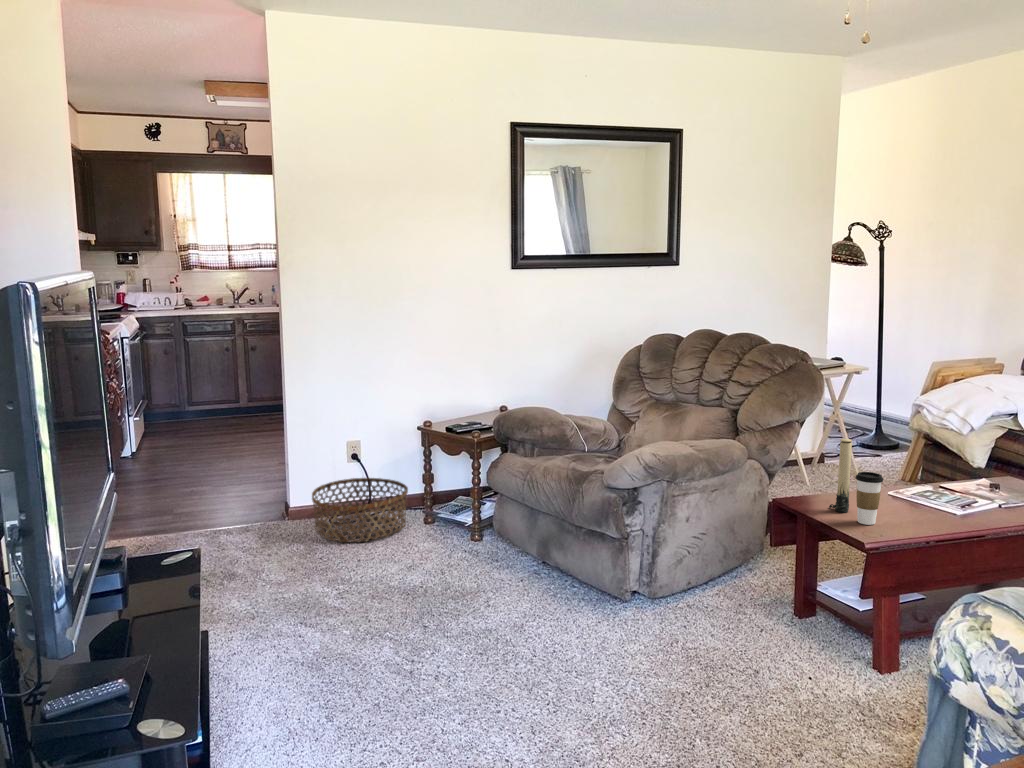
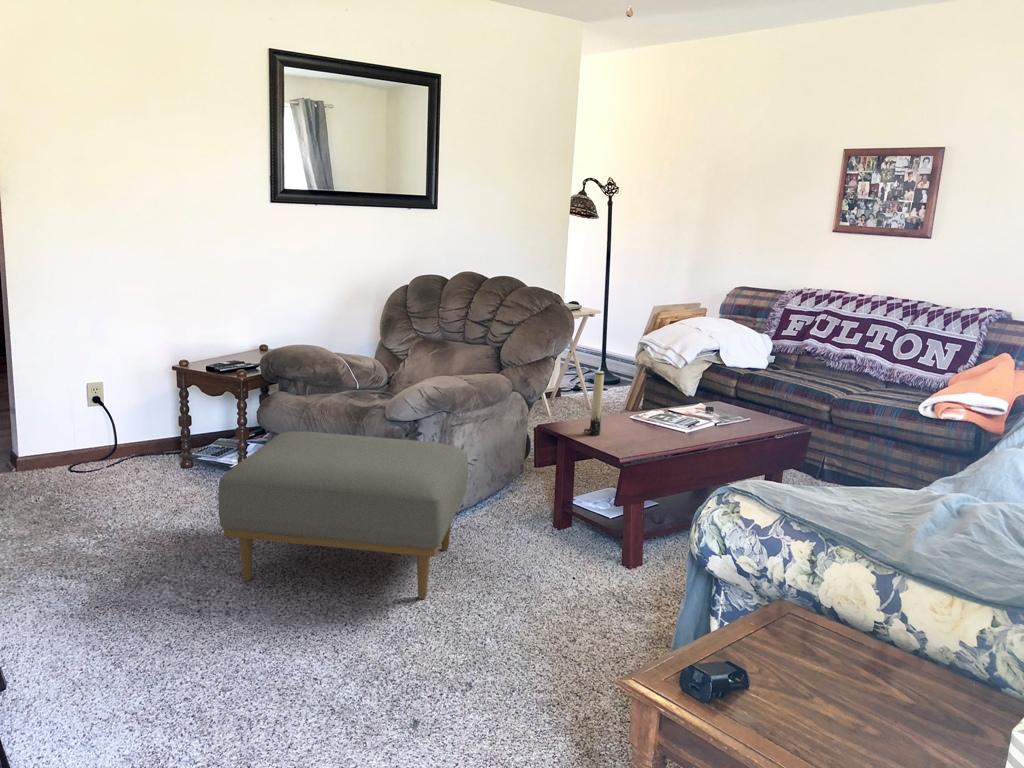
coffee cup: present [856,472,883,525] -> none [608,399,630,444]
basket: present [312,478,408,543] -> none [52,421,166,491]
ottoman: none [434,496,692,684] -> present [218,431,468,599]

